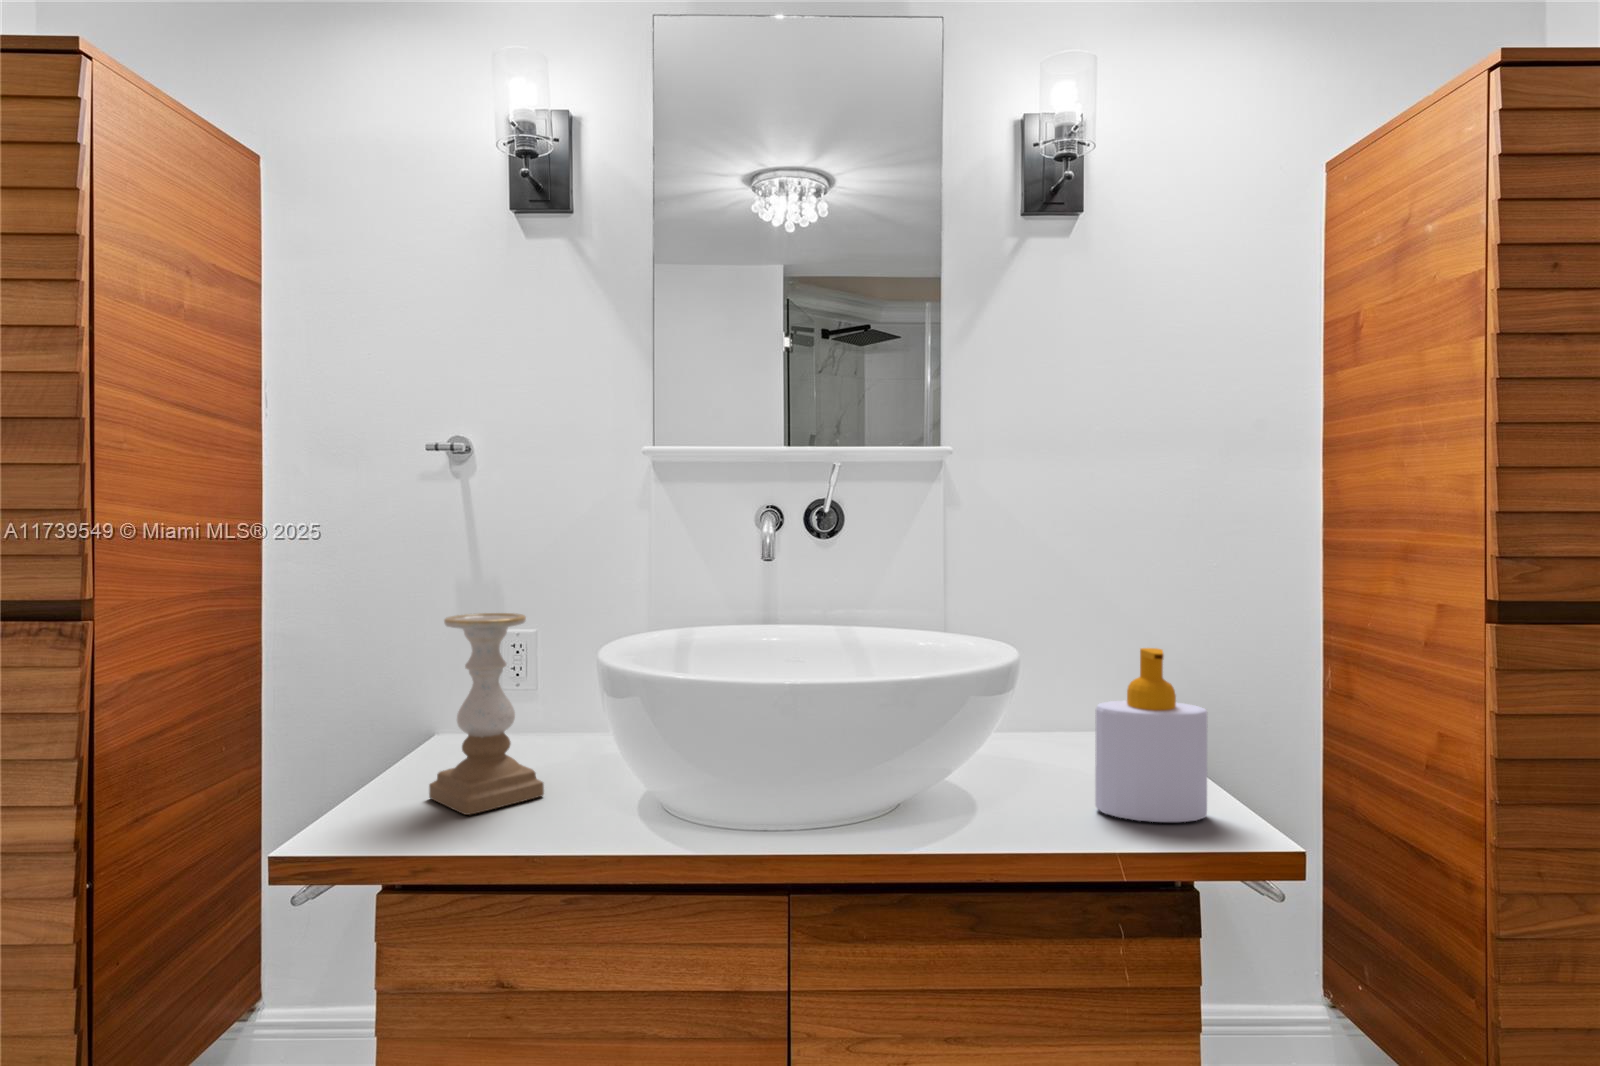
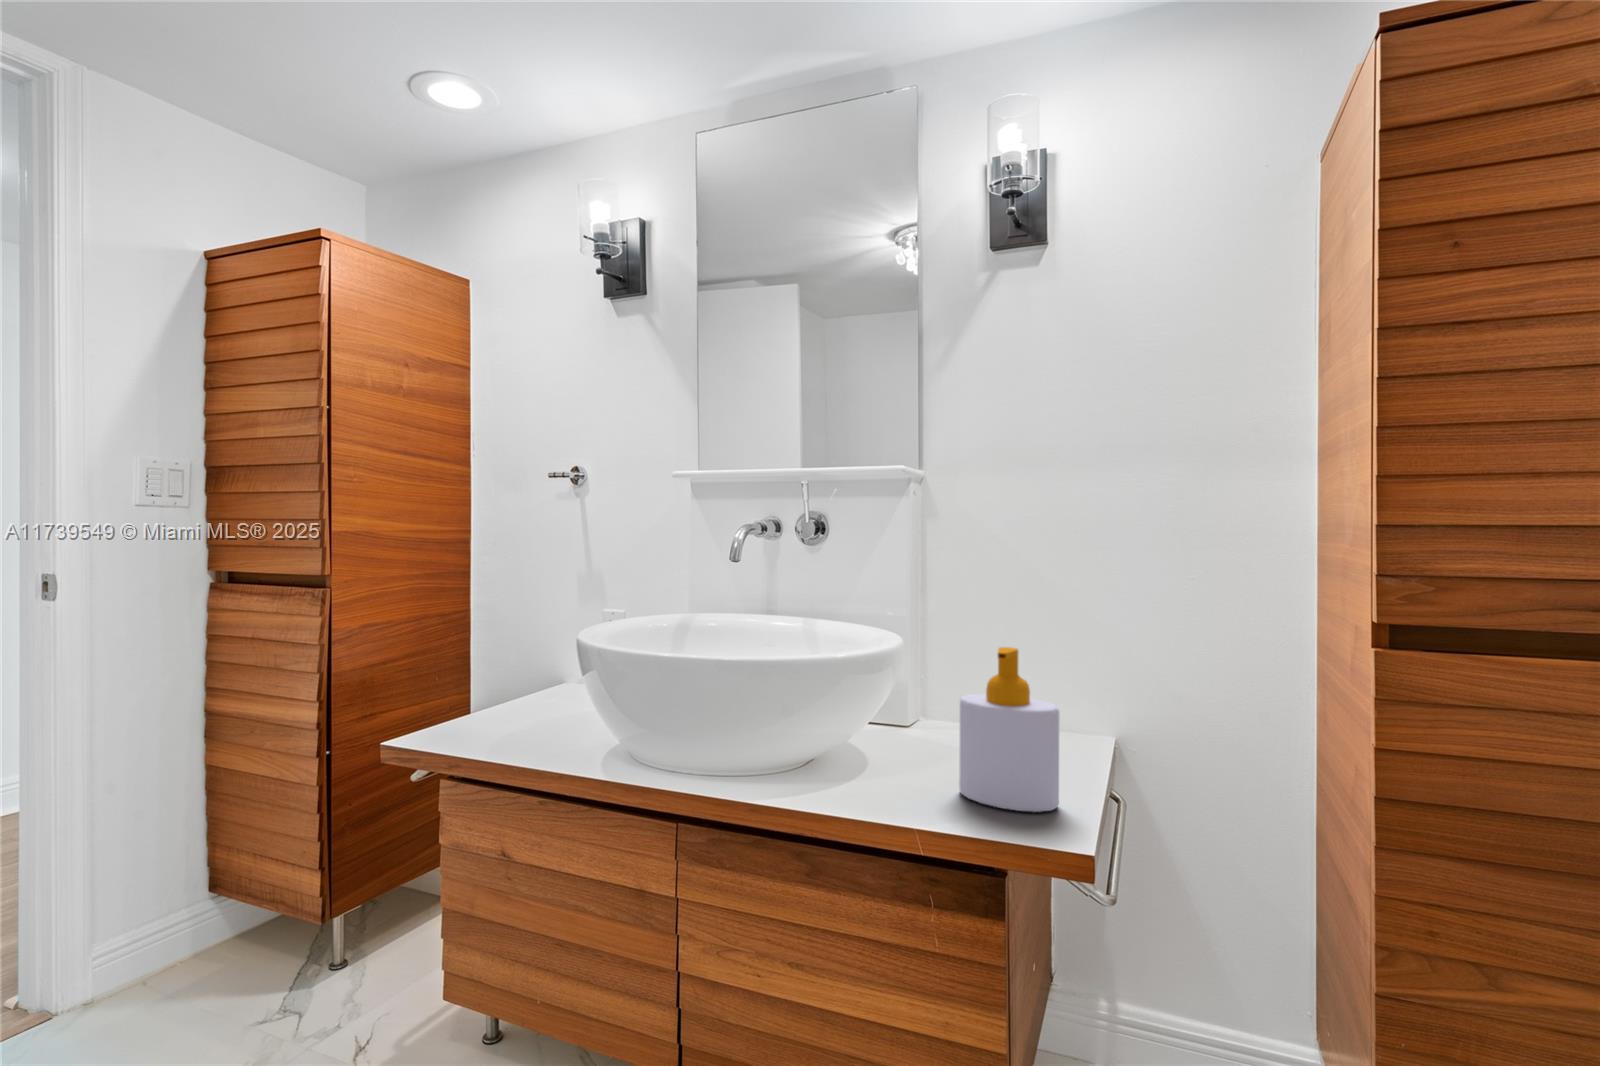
candle holder: present [429,613,544,815] -> none [504,593,572,734]

